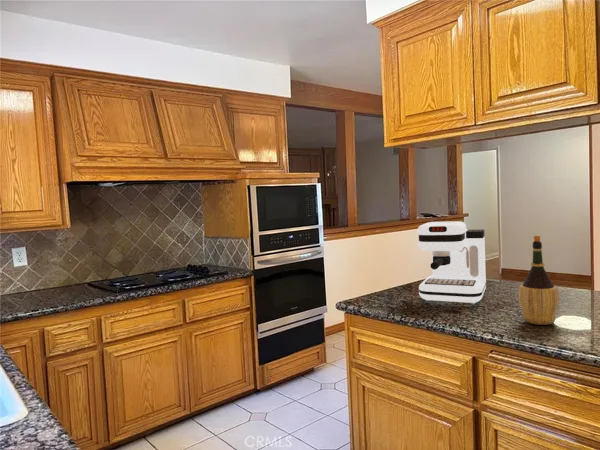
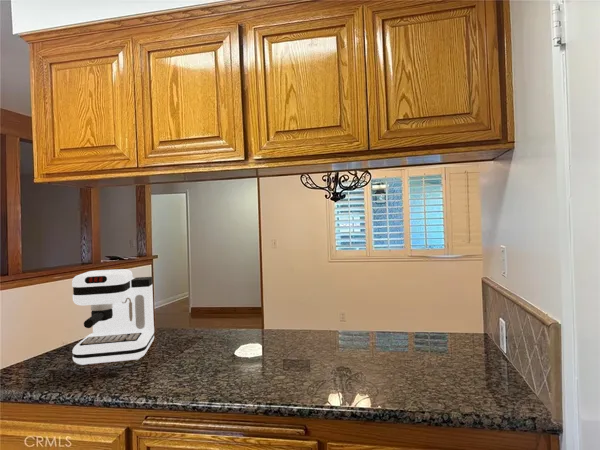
wine bottle: present [518,236,559,325] -> none [178,283,215,375]

